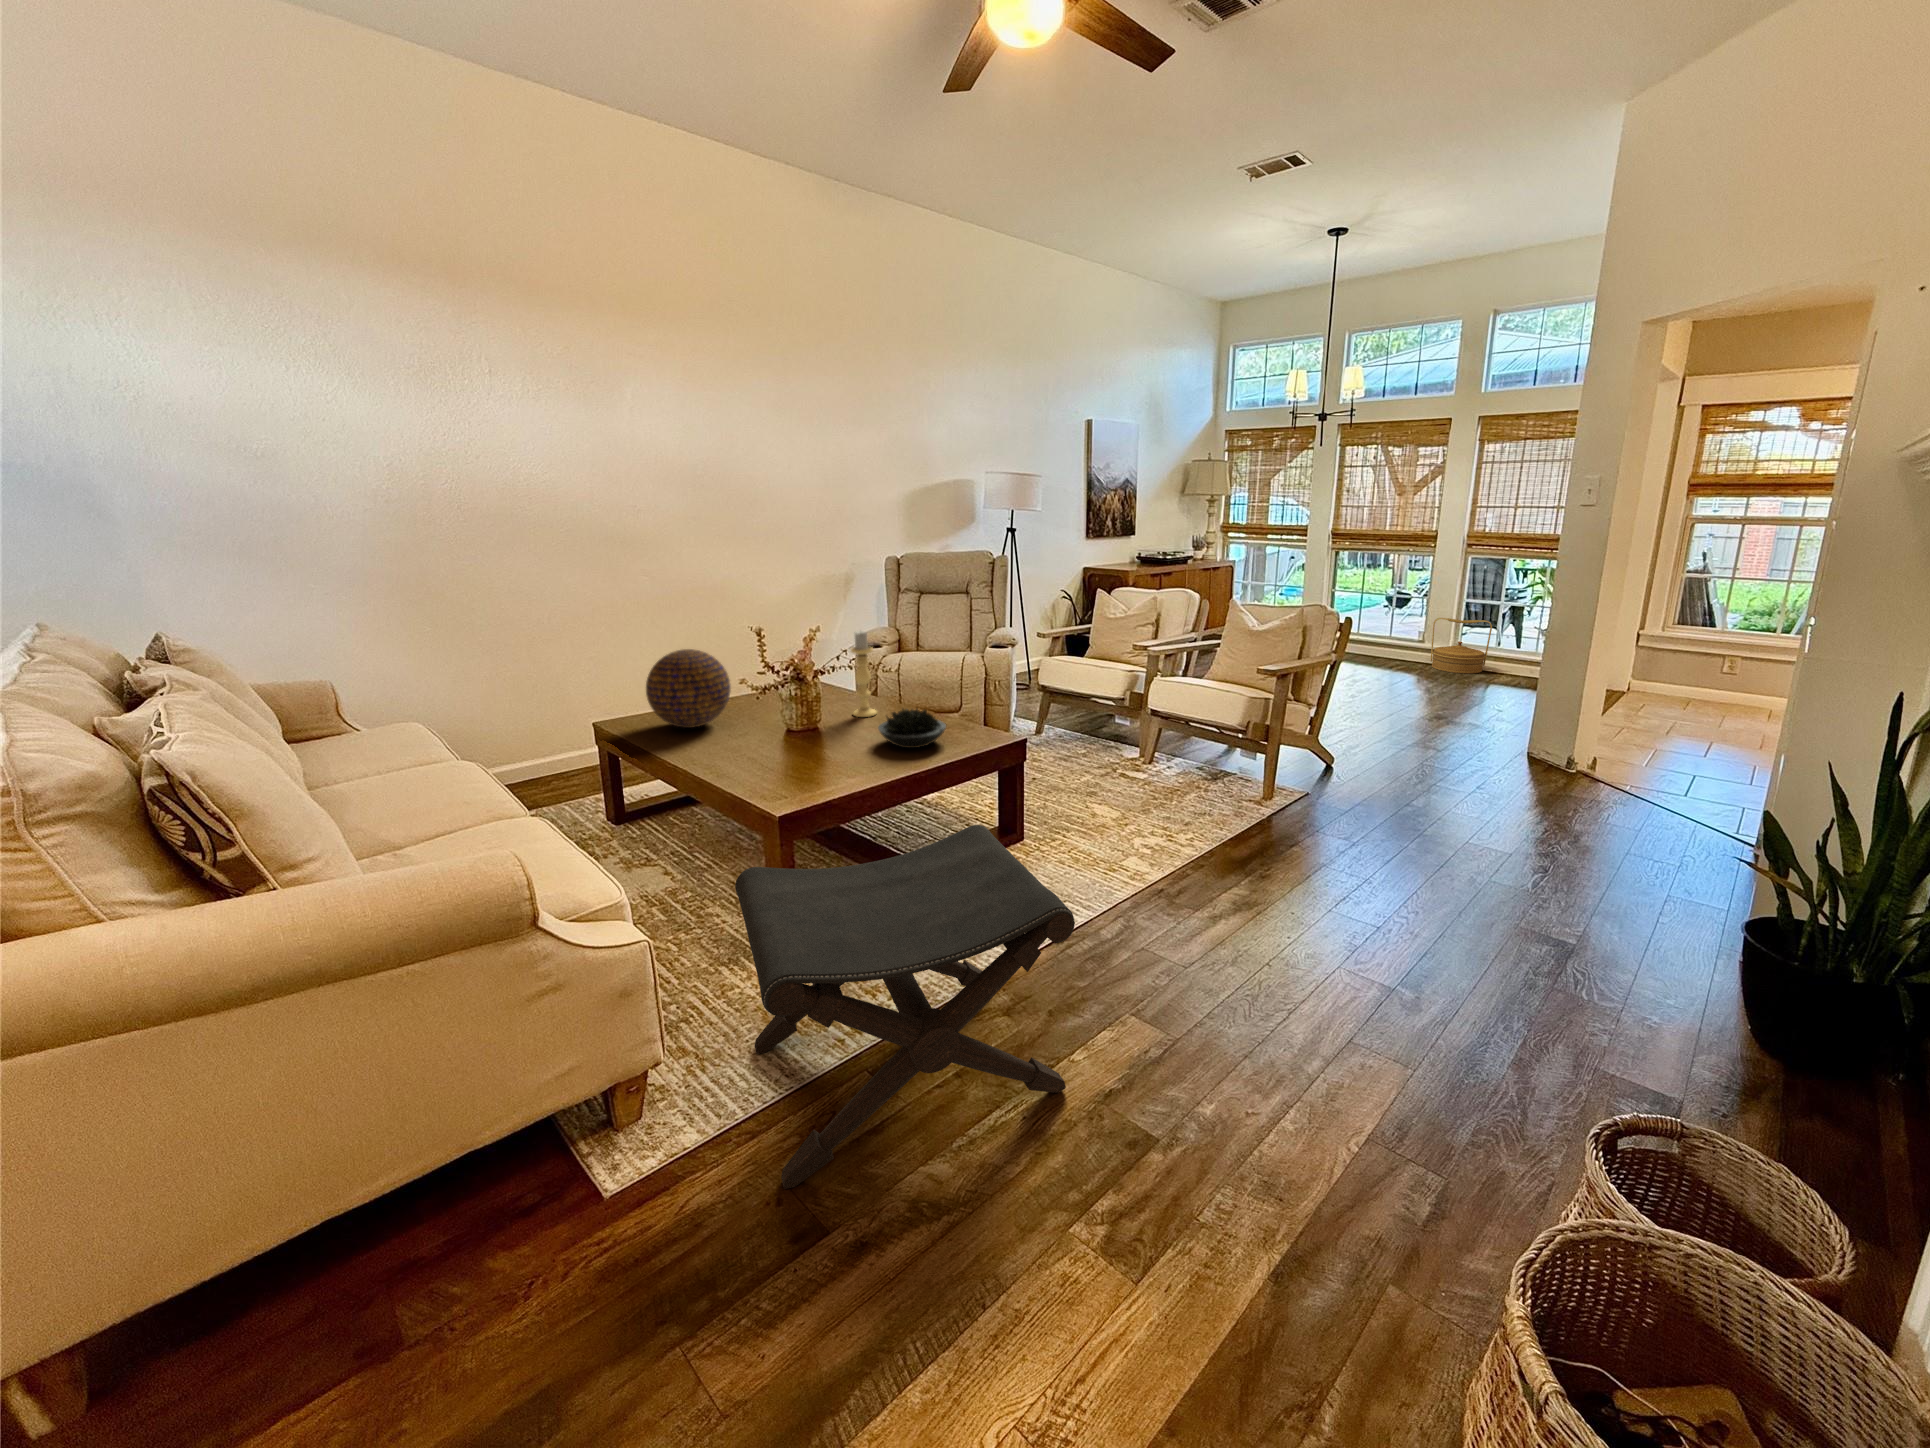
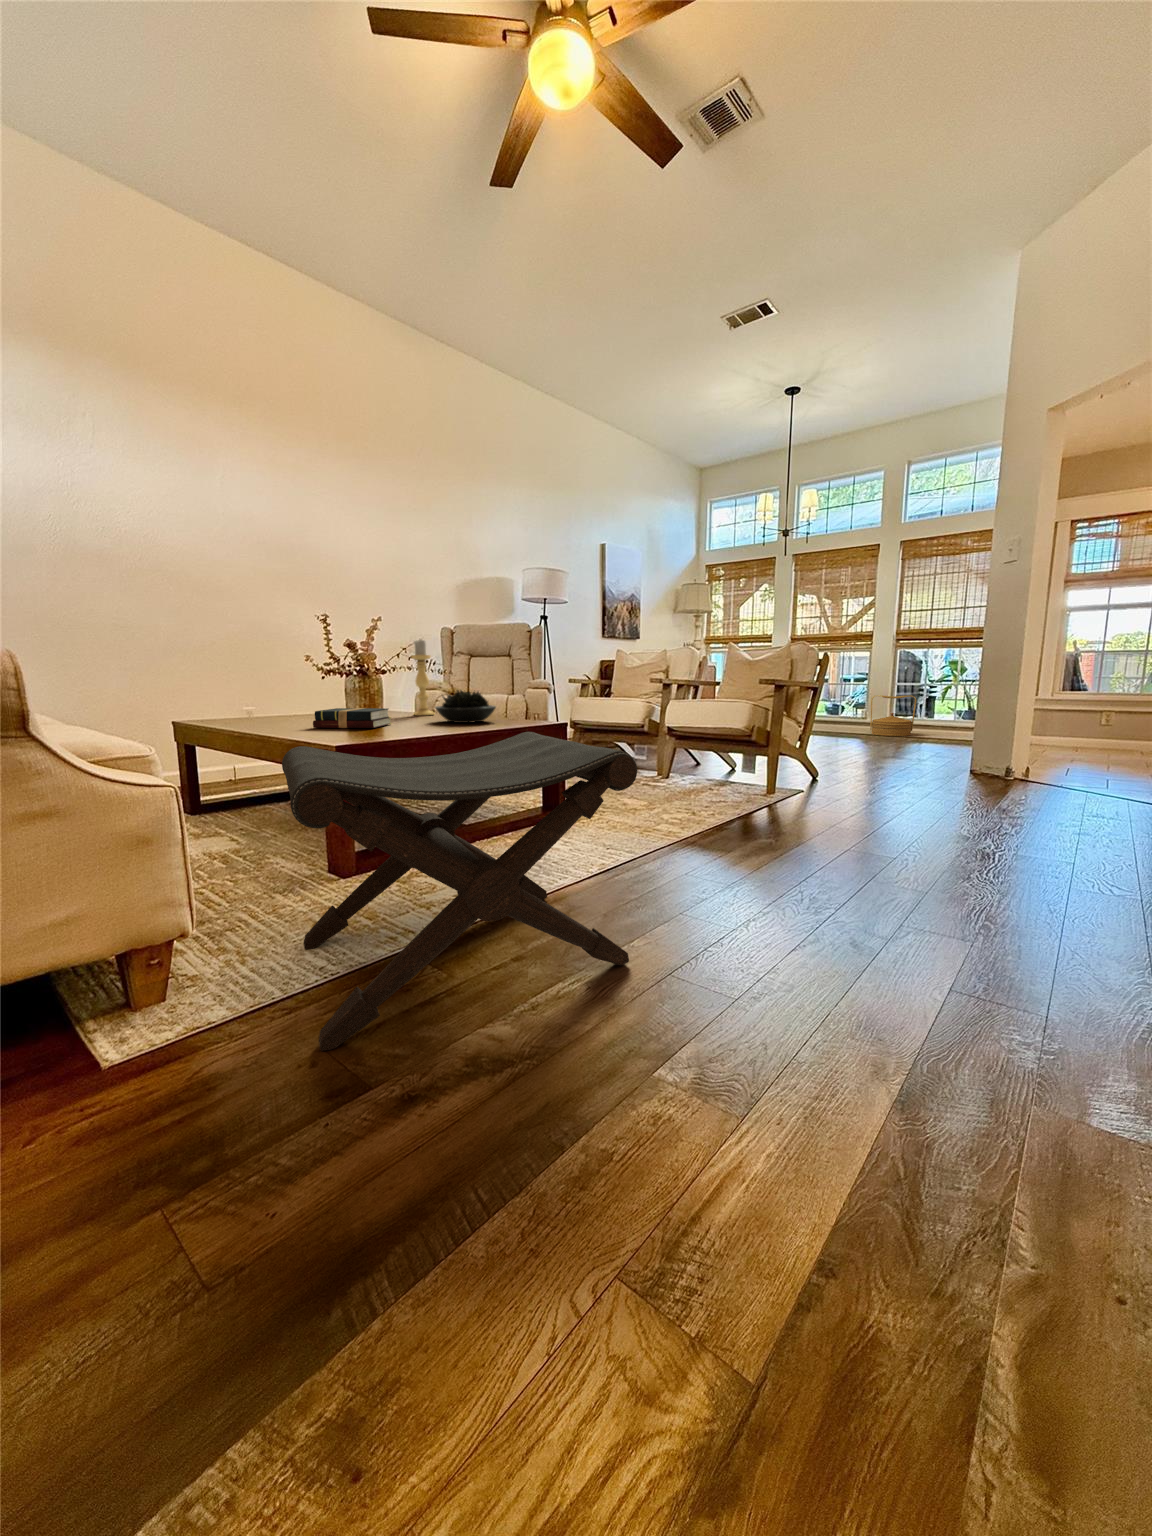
decorative orb: present [646,649,731,728] -> none [223,647,303,718]
hardback book: none [748,734,831,769] -> present [313,708,391,728]

